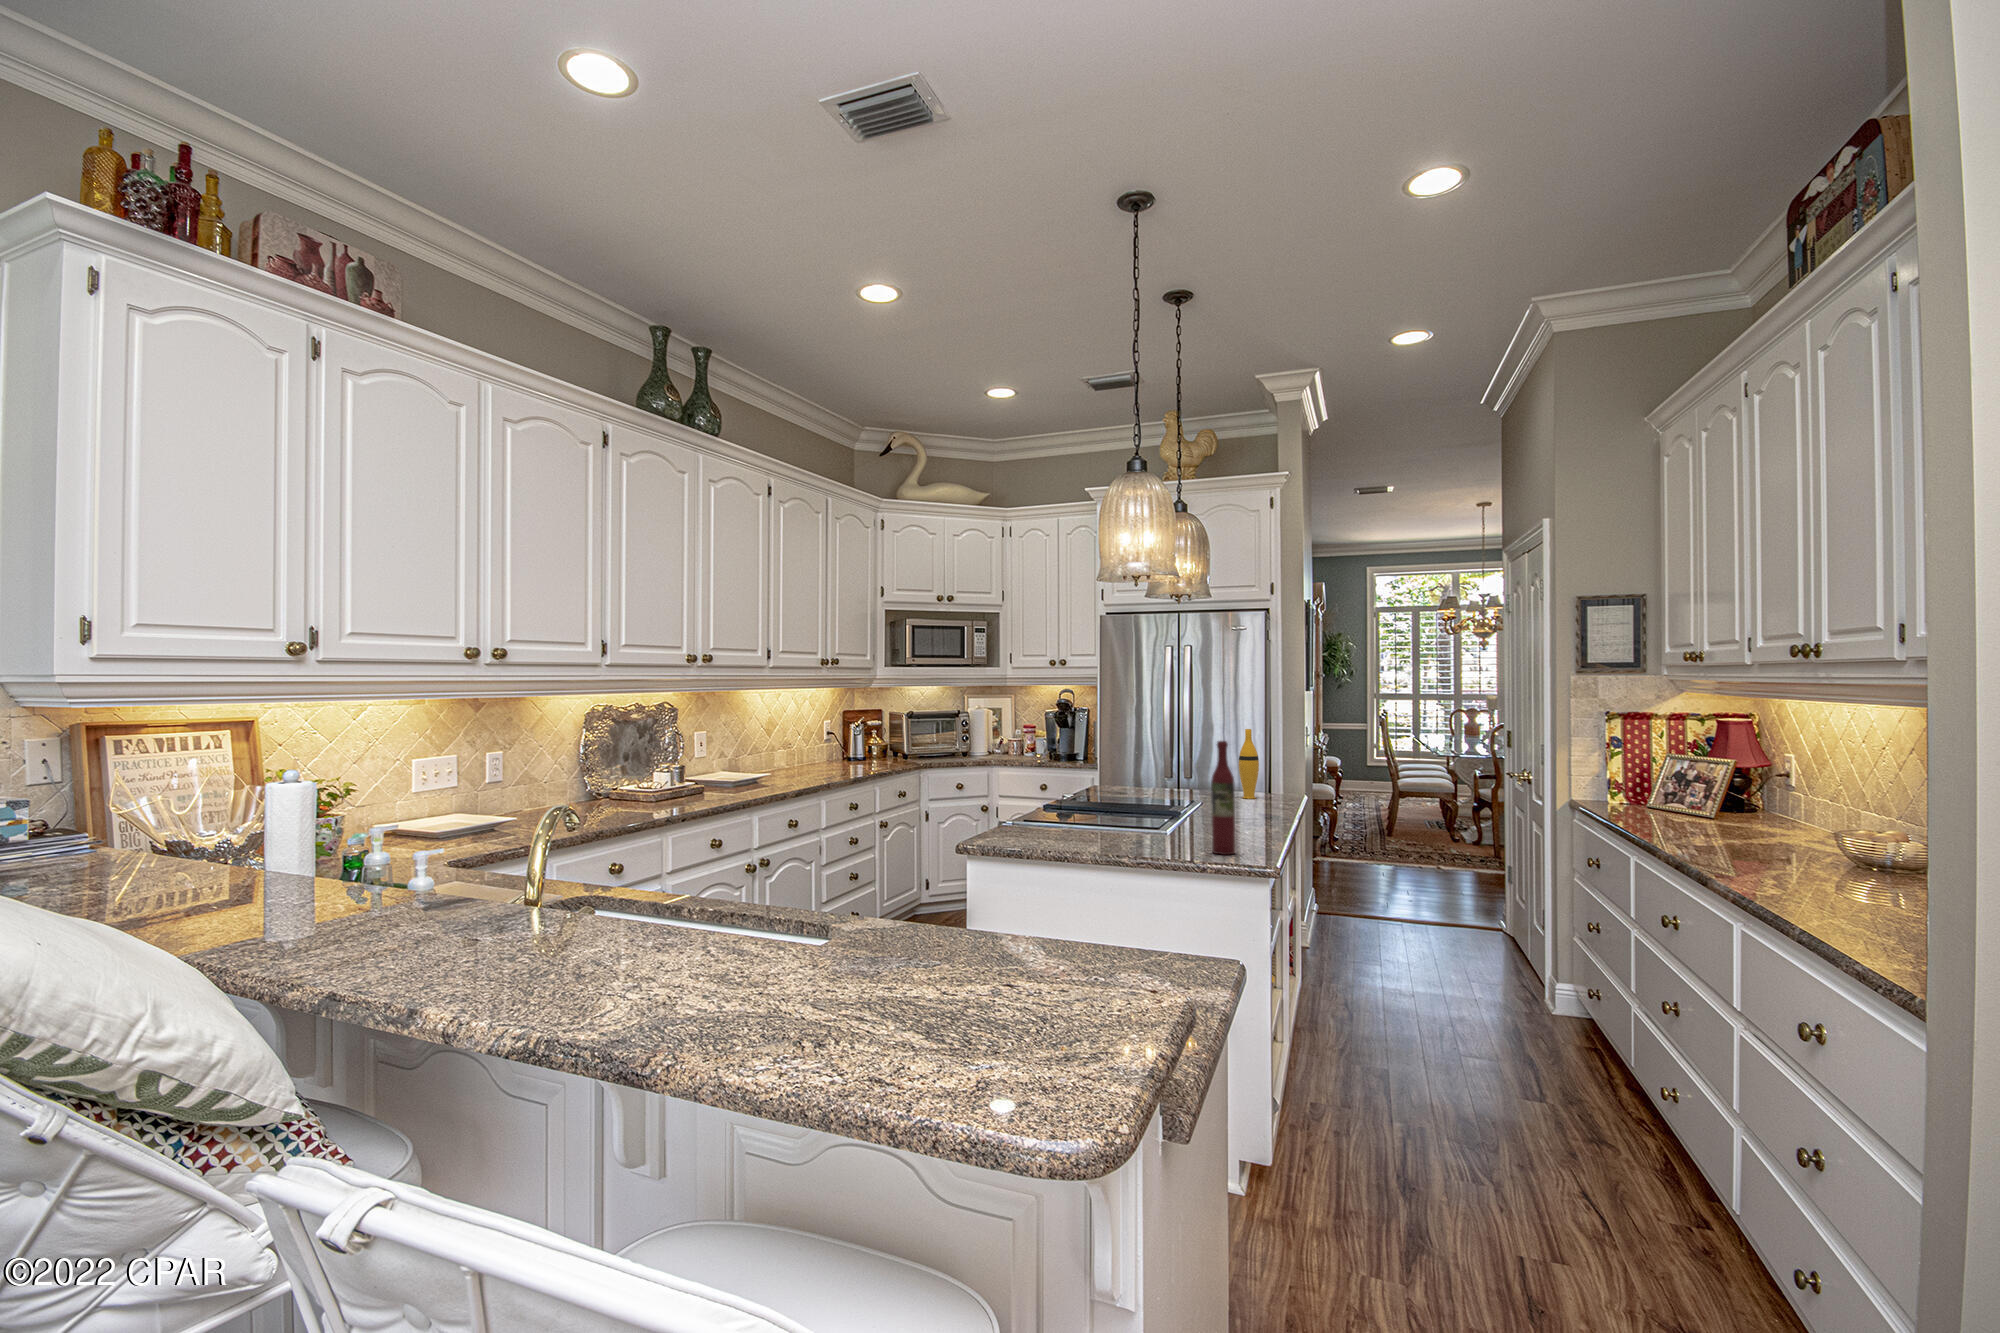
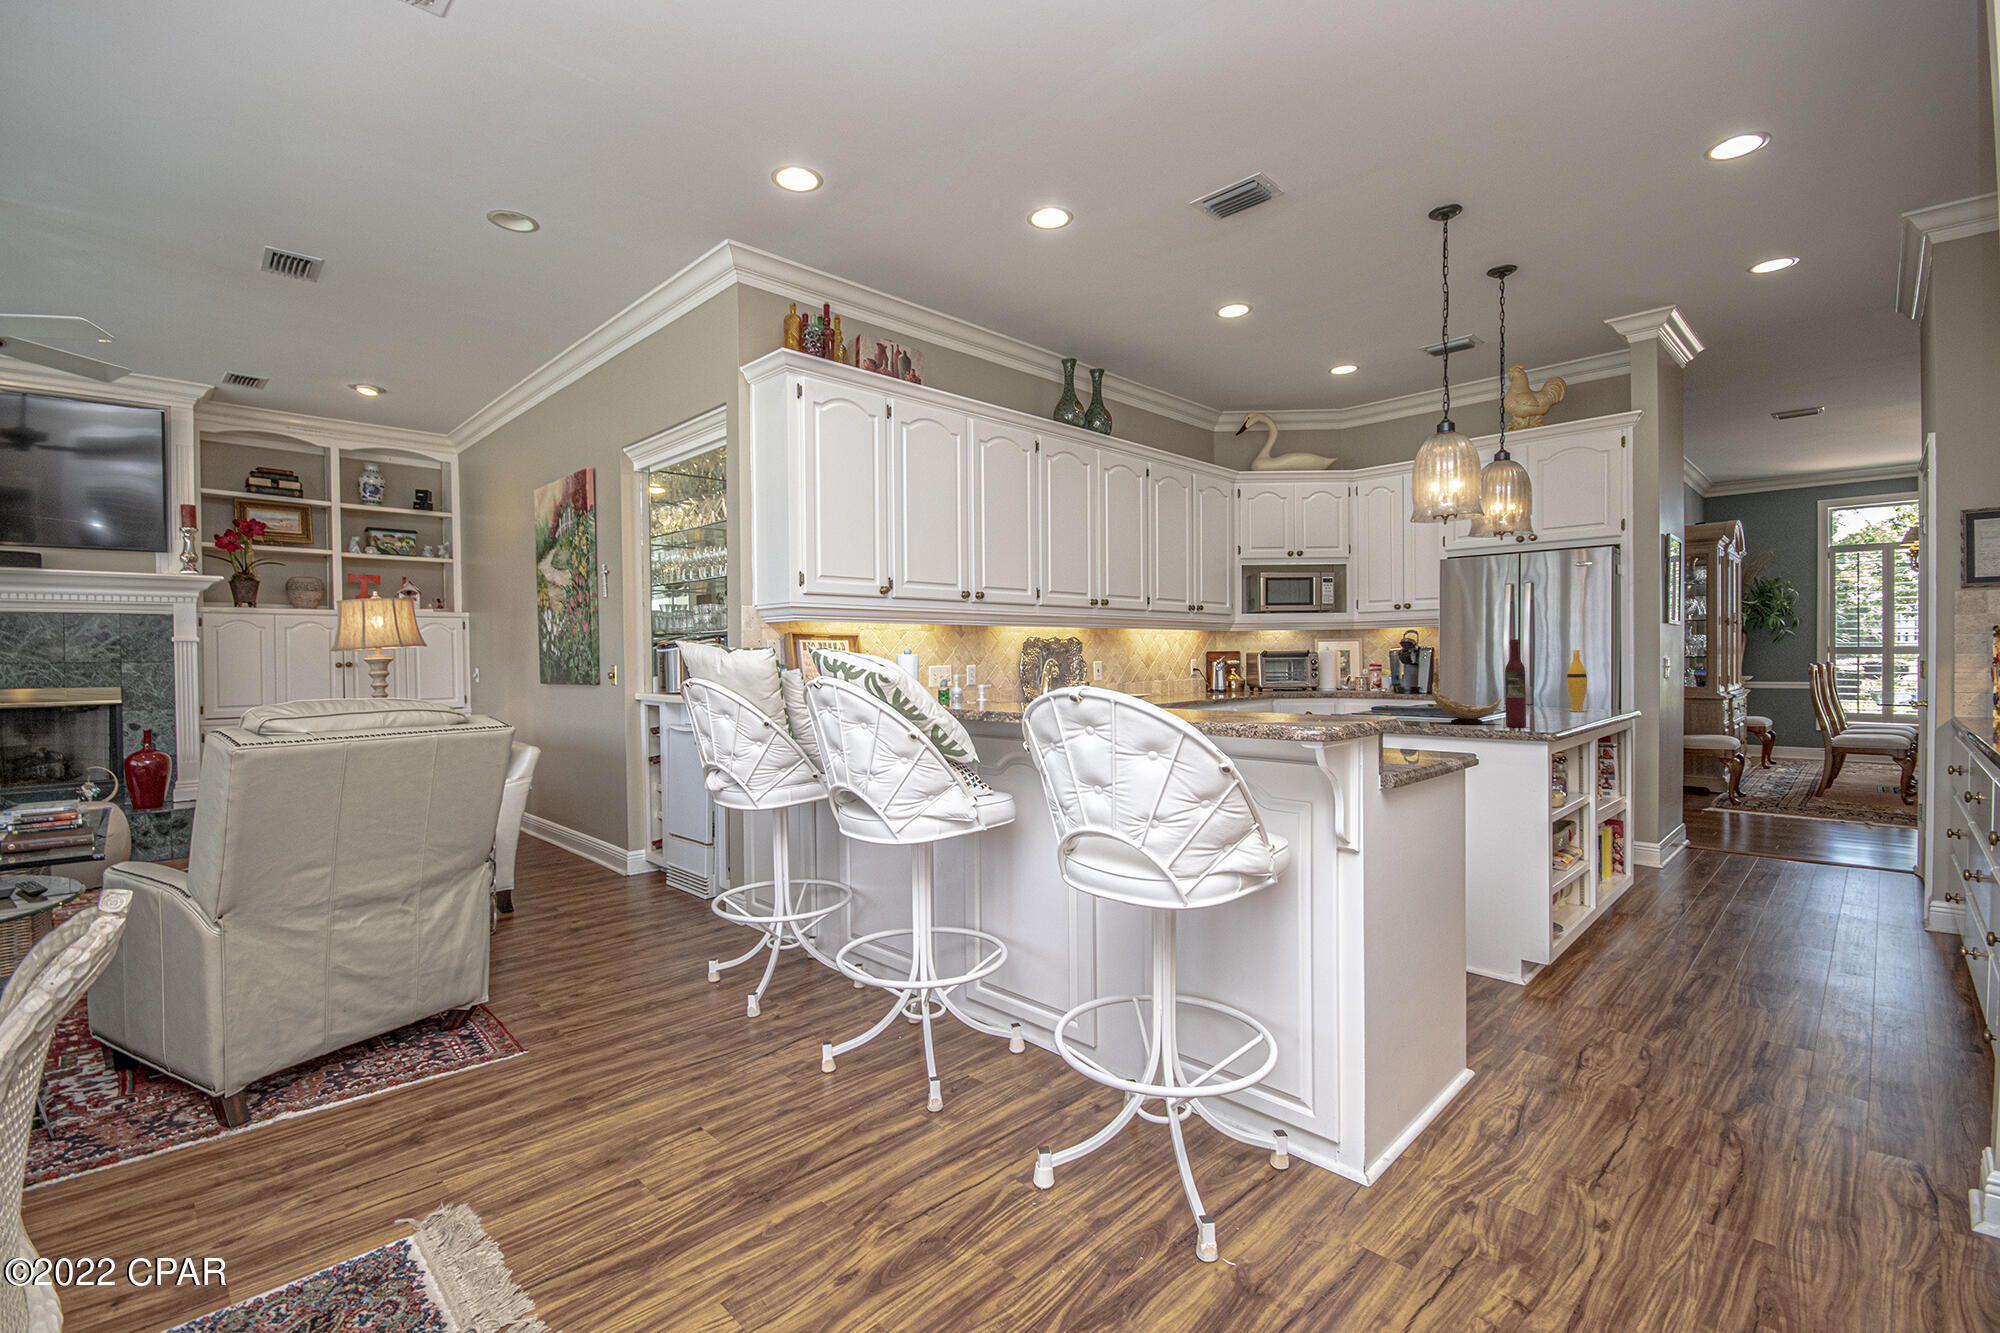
decorative bowl: none [1121,790,1202,845] -> present [1432,682,1501,724]

